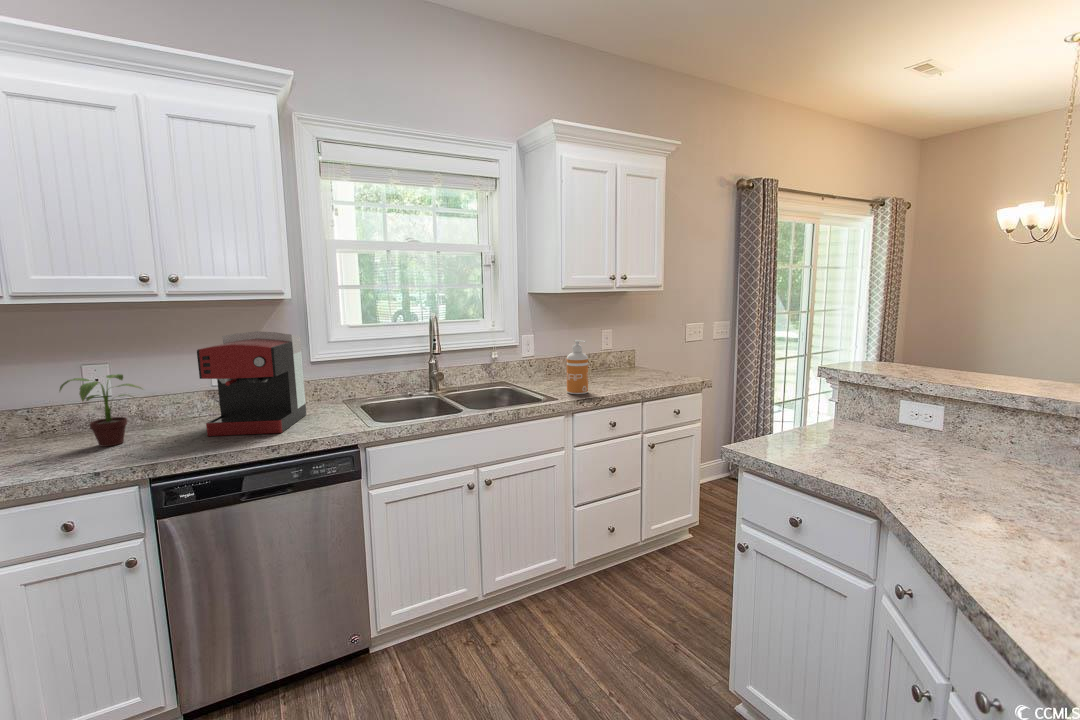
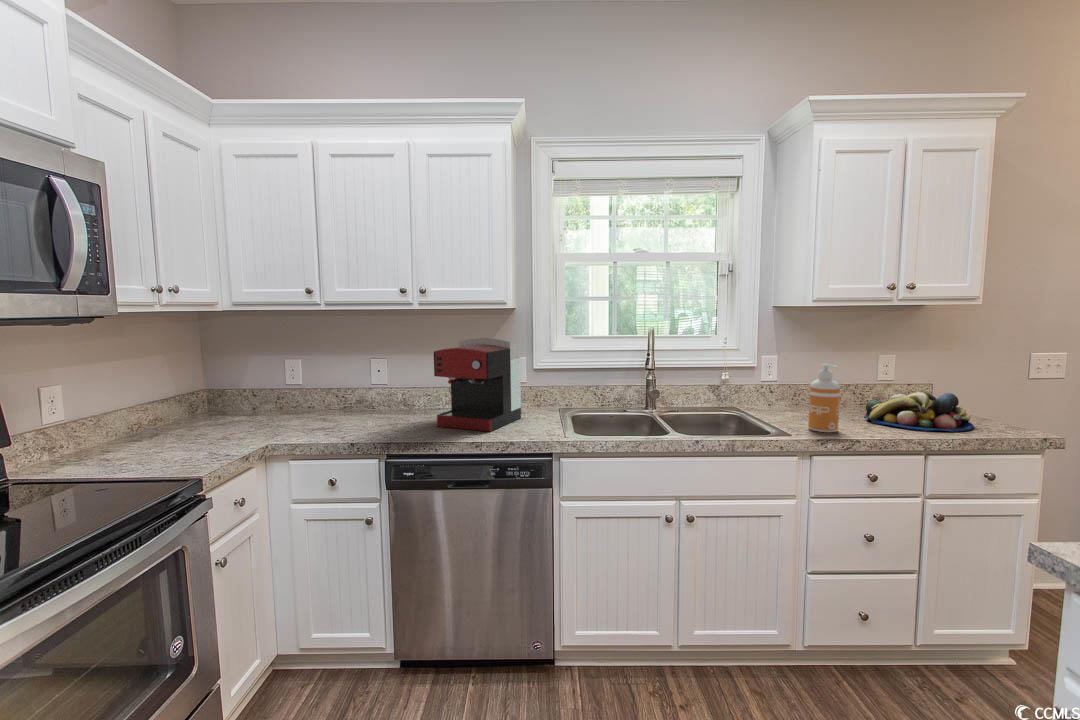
fruit bowl: none [598,356,666,385] -> present [864,392,974,432]
potted plant: present [59,374,142,447] -> none [348,368,399,424]

